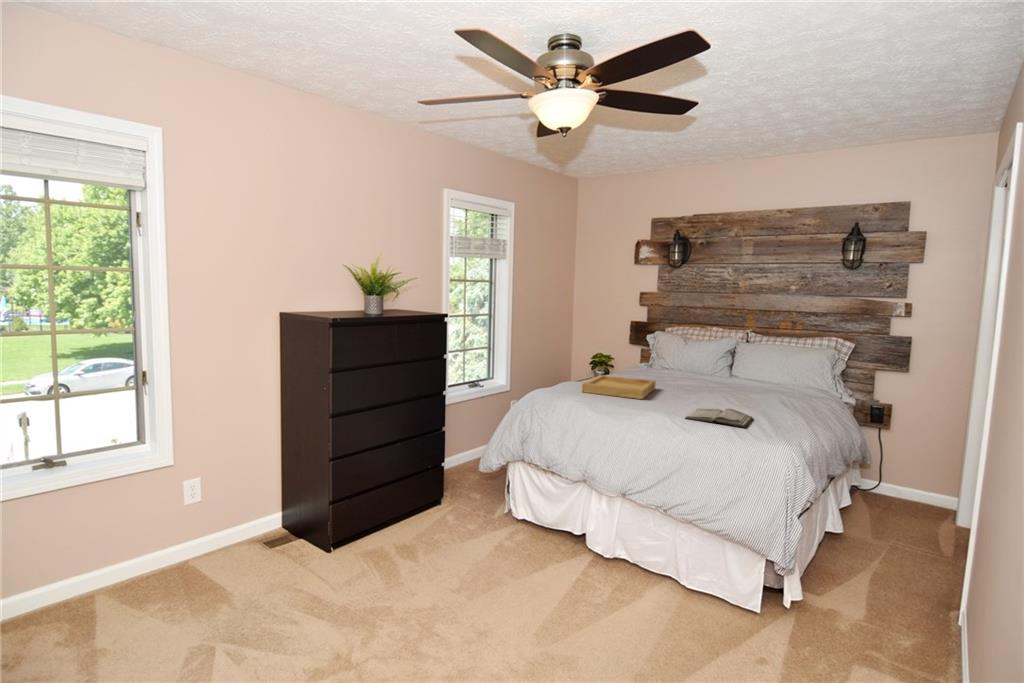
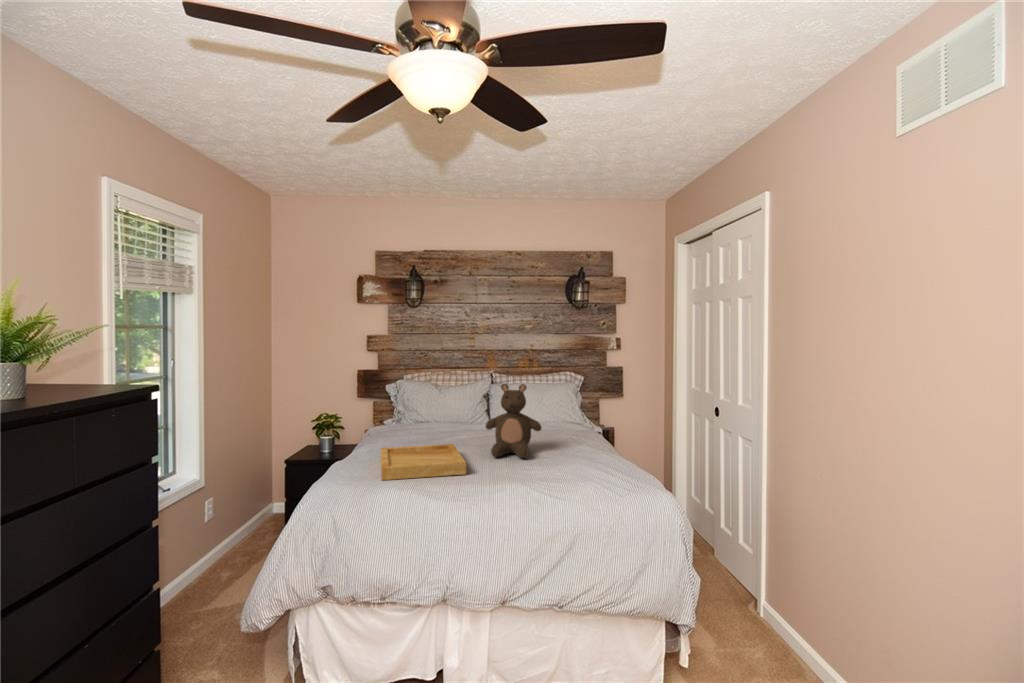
stuffed bear: none [681,335,734,400] -> present [486,384,542,458]
diary: present [685,408,754,428] -> none [538,468,618,494]

